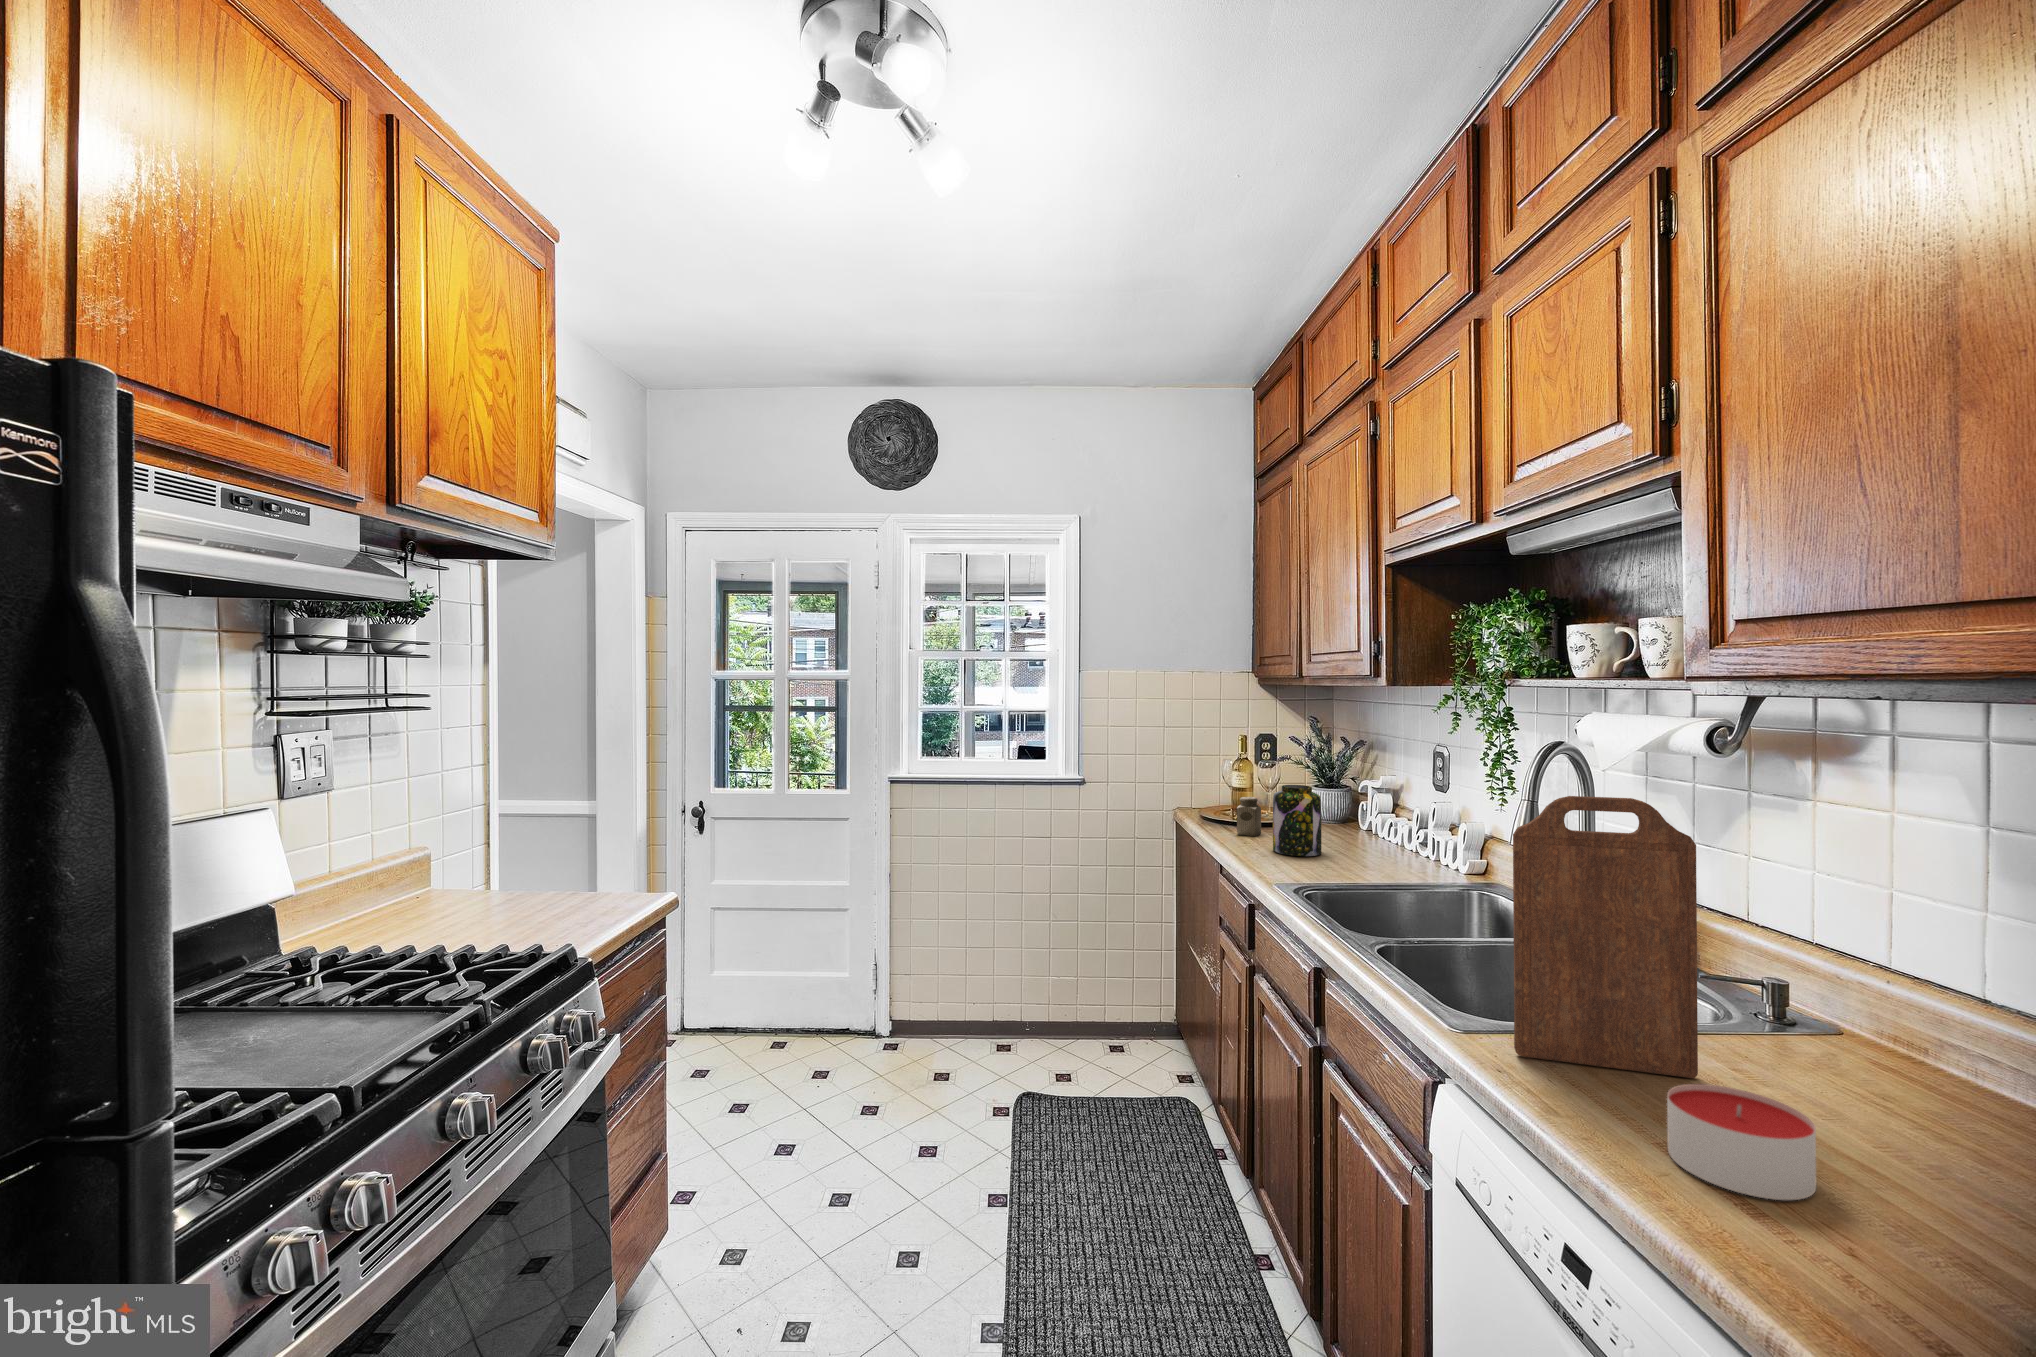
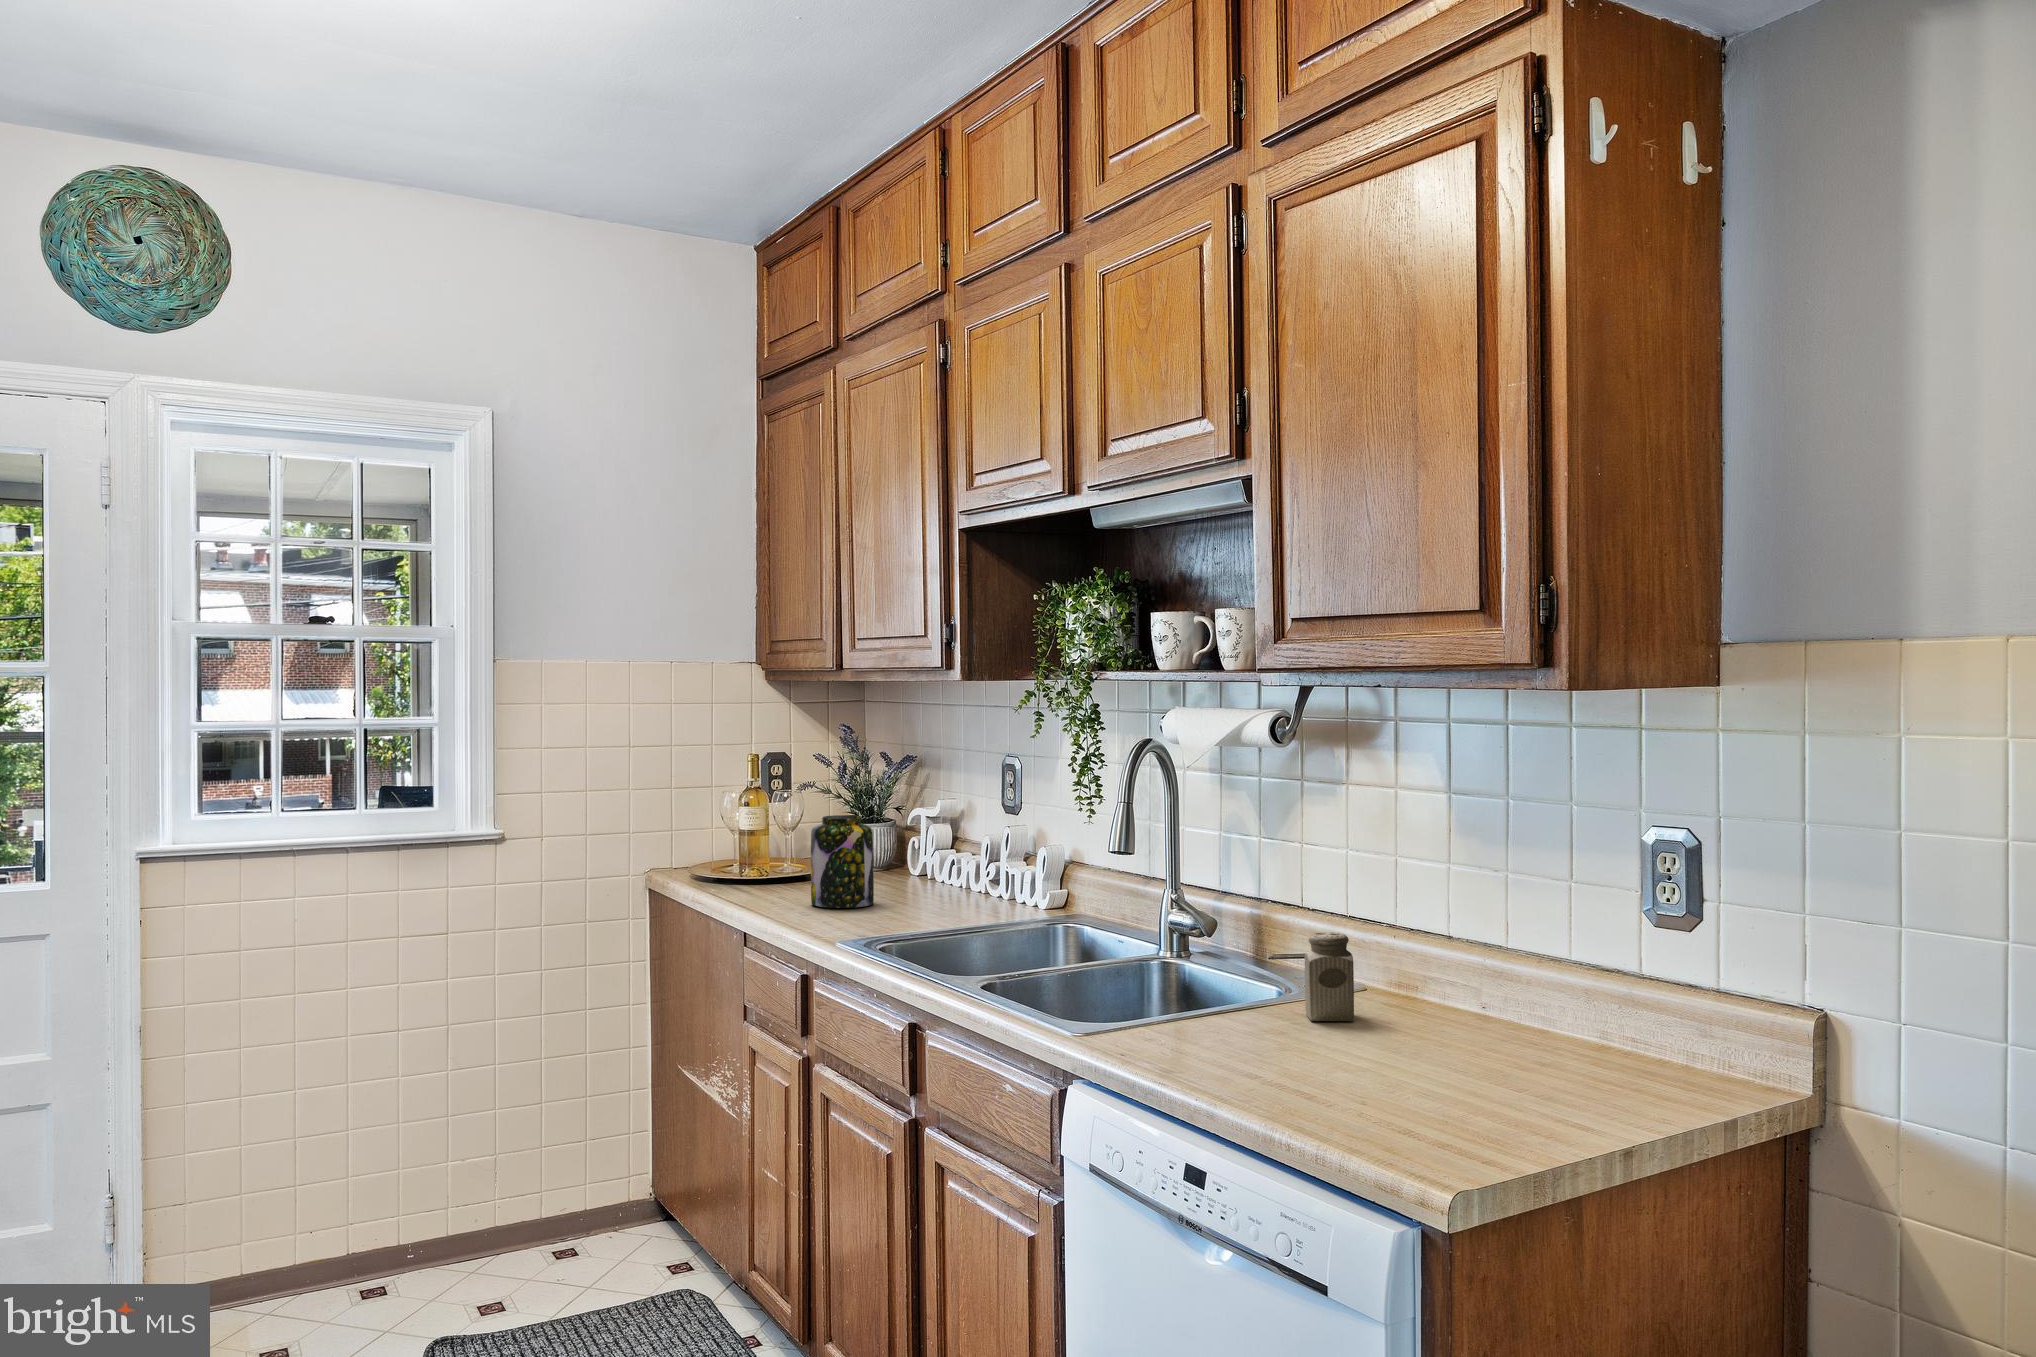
cutting board: present [1513,796,1698,1078] -> none [1117,782,1263,1036]
salt shaker: present [1237,797,1261,836] -> present [1305,932,1354,1021]
candle: present [1667,1084,1816,1200] -> none [1239,1016,1336,1085]

